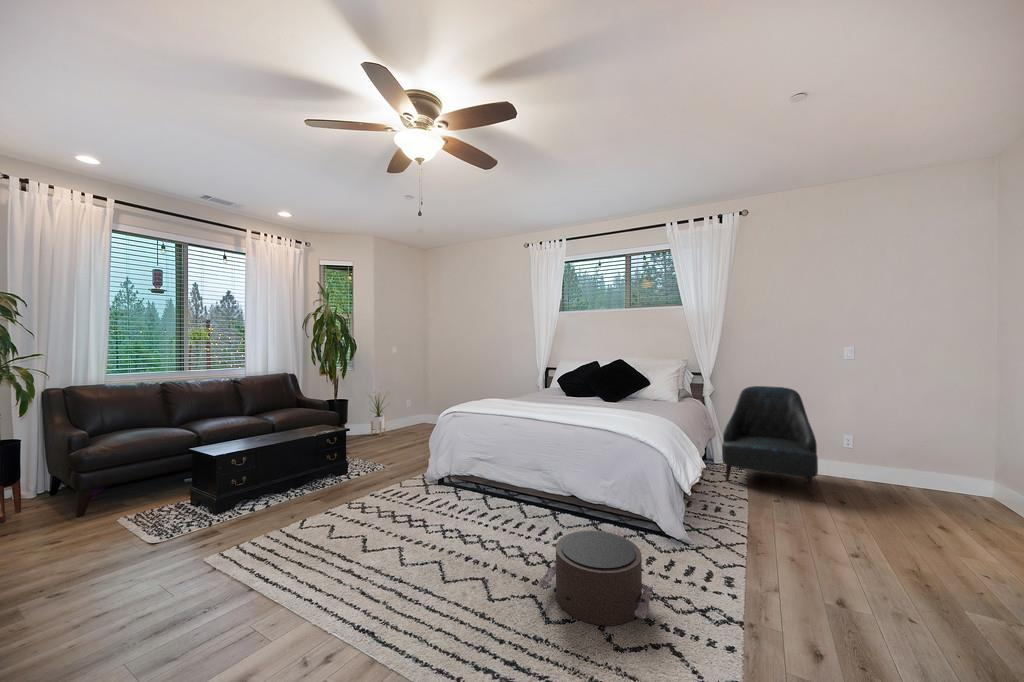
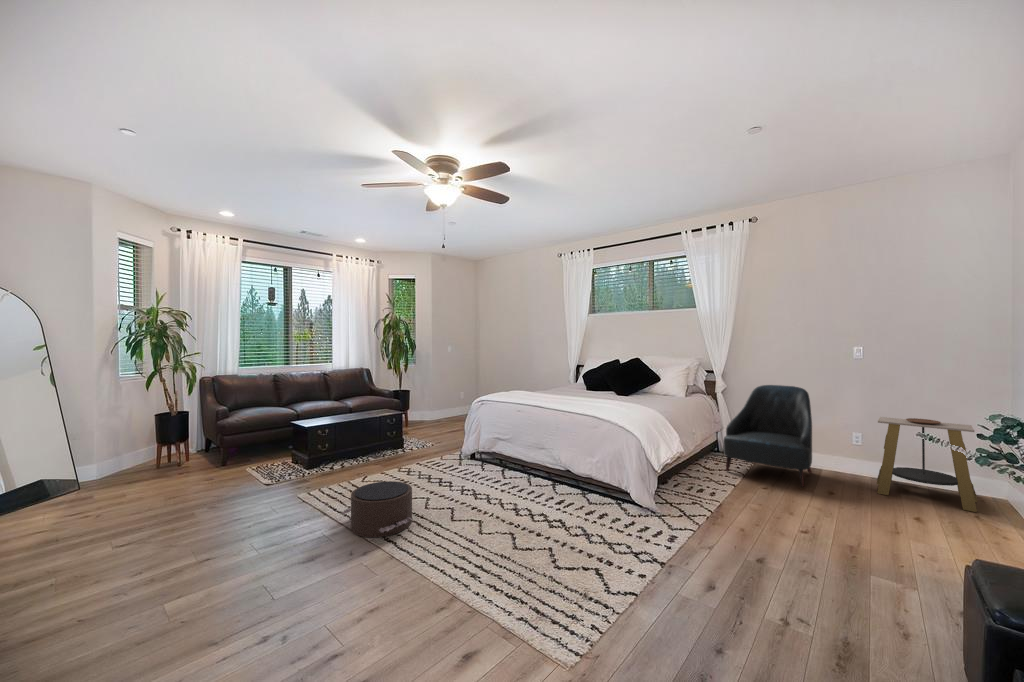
house plant: present [371,396,385,435] -> none [425,380,447,422]
side table: none [871,417,986,514] -> present [877,417,978,512]
pouf: present [538,530,653,625] -> present [342,481,412,537]

